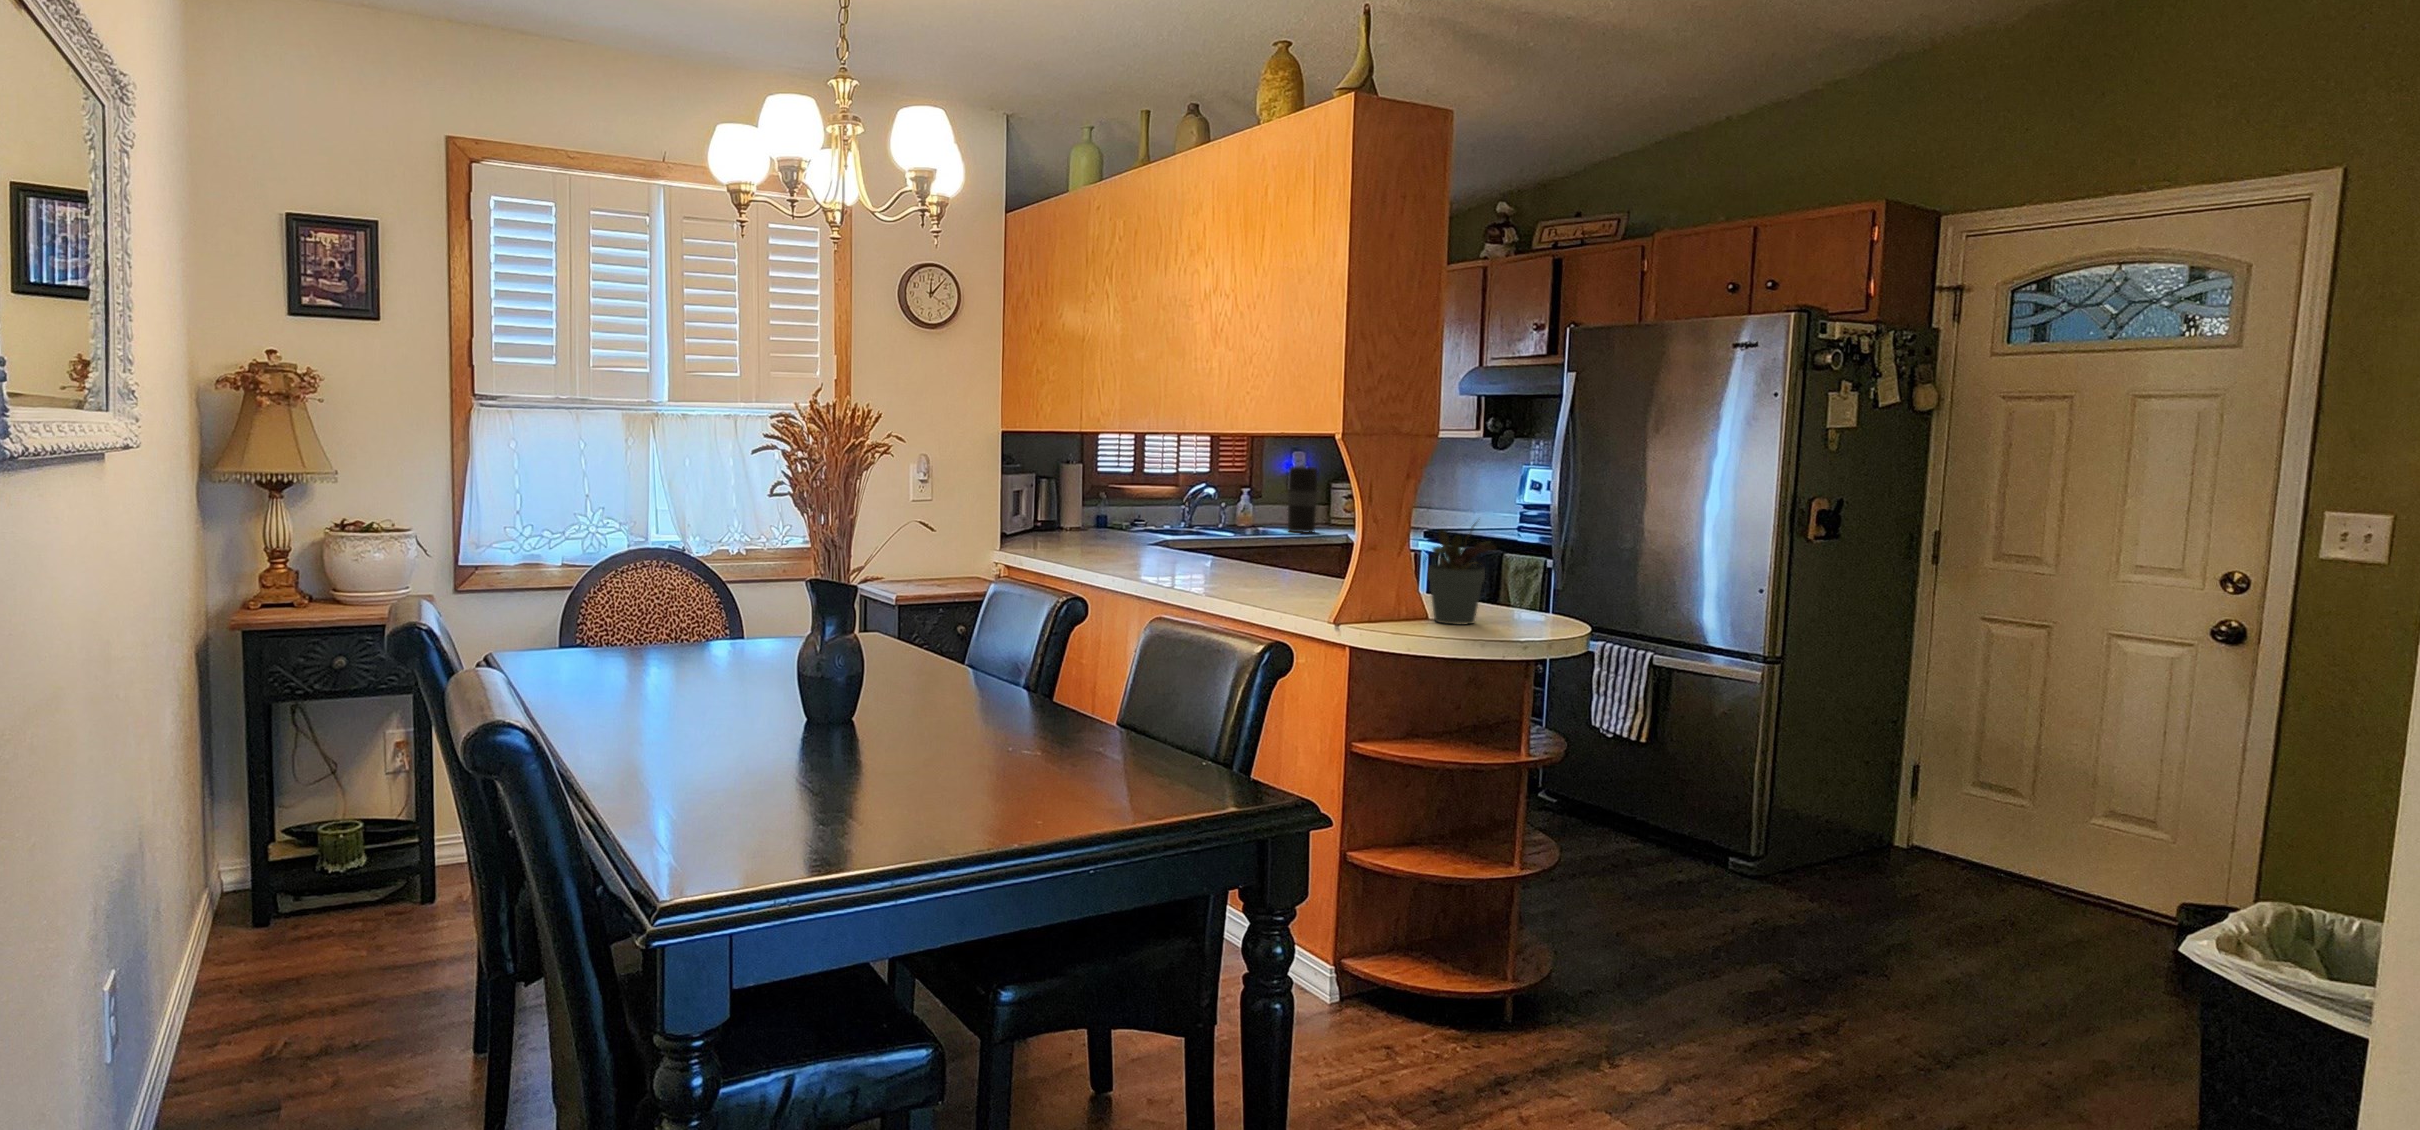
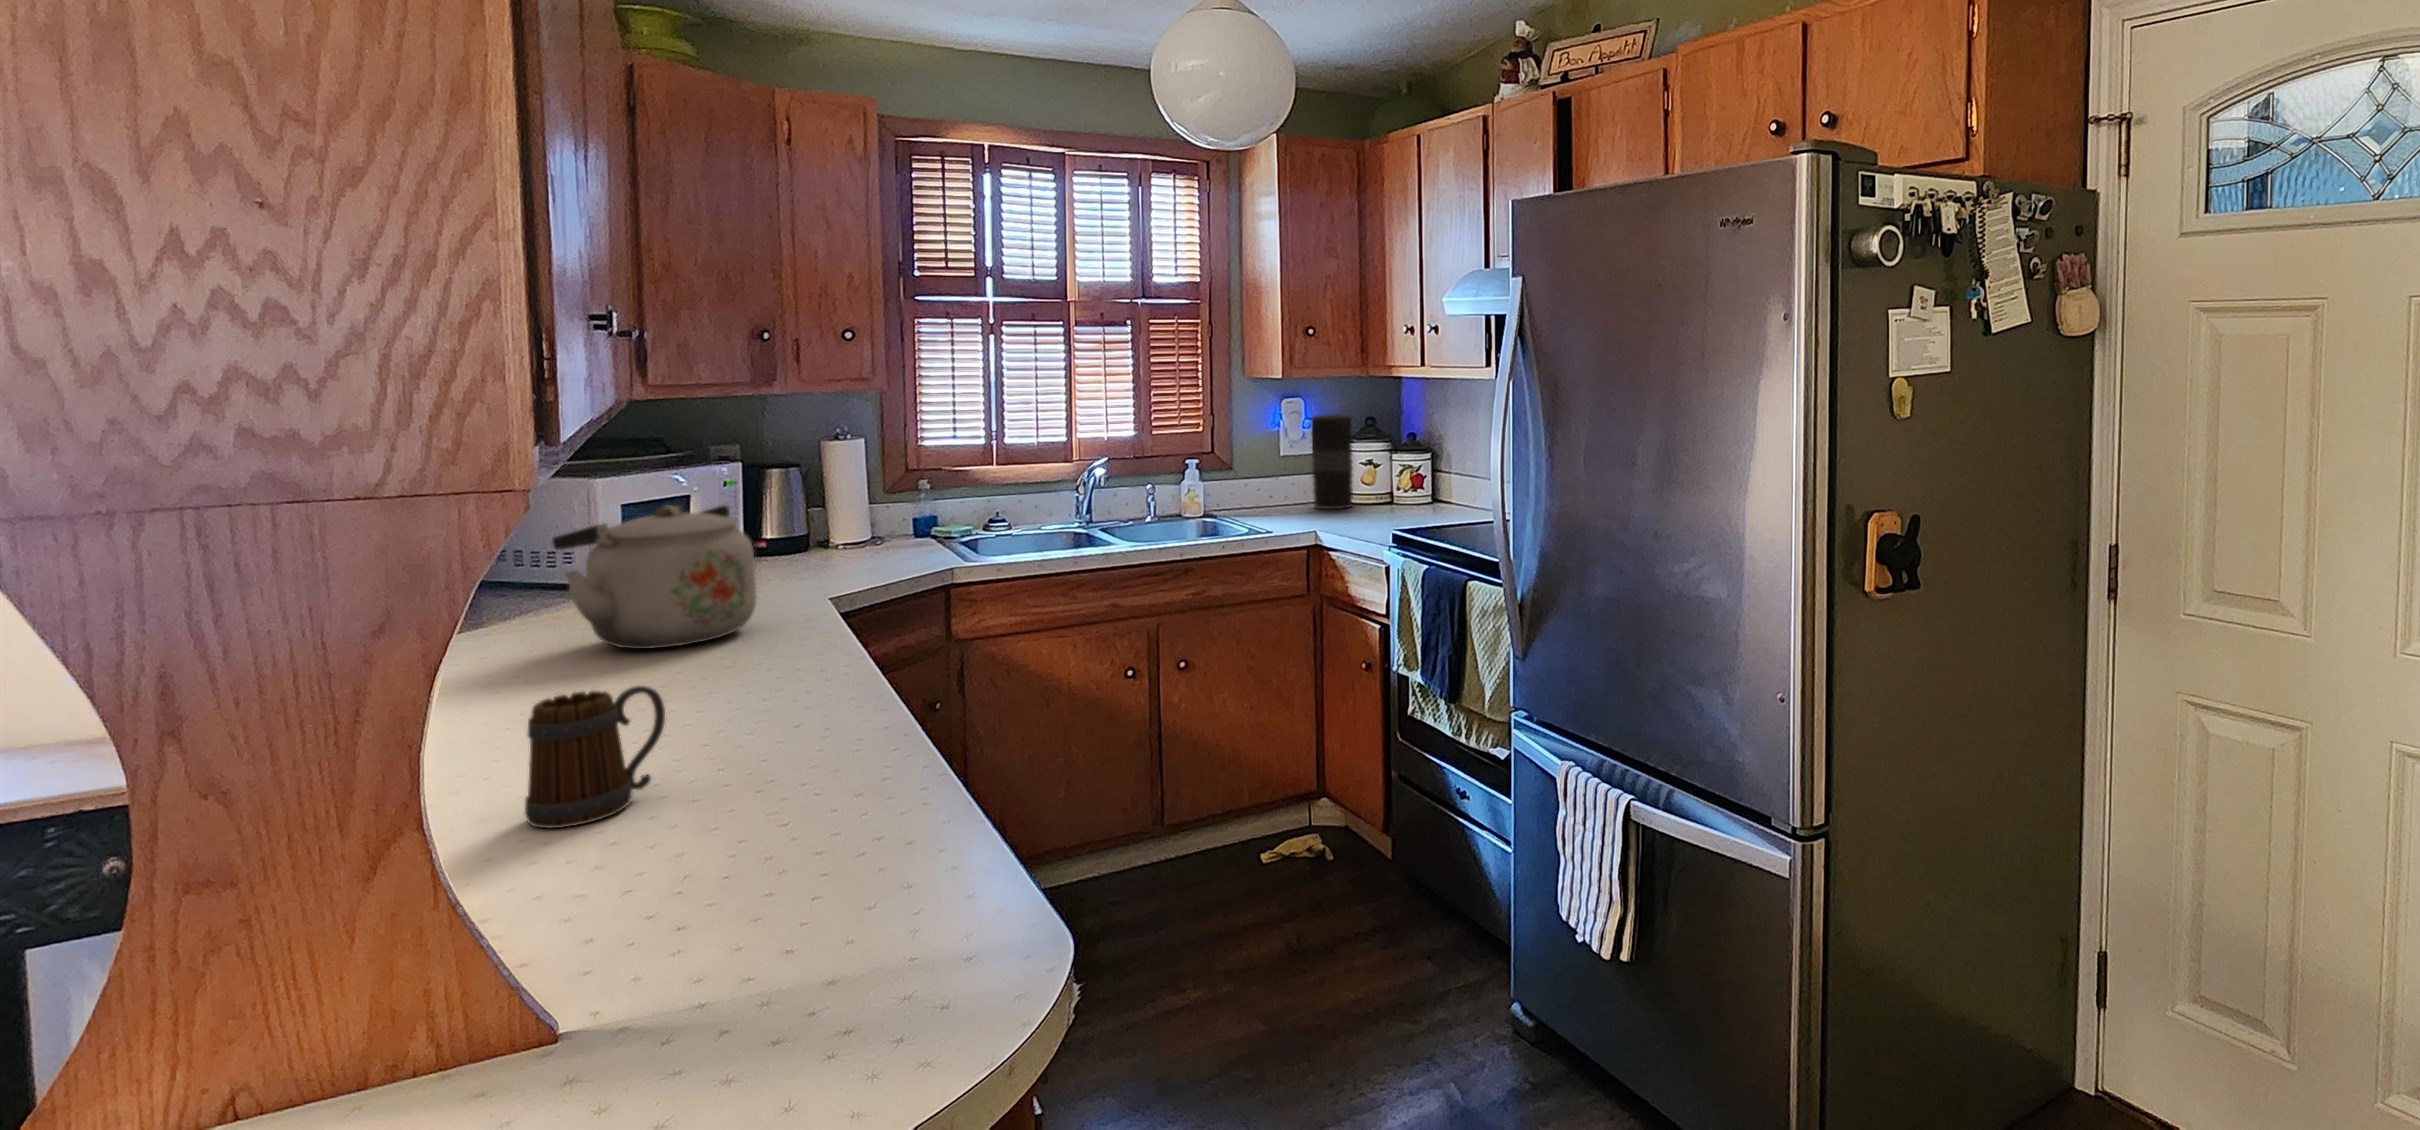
kettle: none [1031,490,1120,567] -> present [552,505,756,649]
potted plant: present [1426,523,1496,625] -> none [689,664,935,955]
mug: none [1231,549,1269,603] -> present [525,686,665,828]

